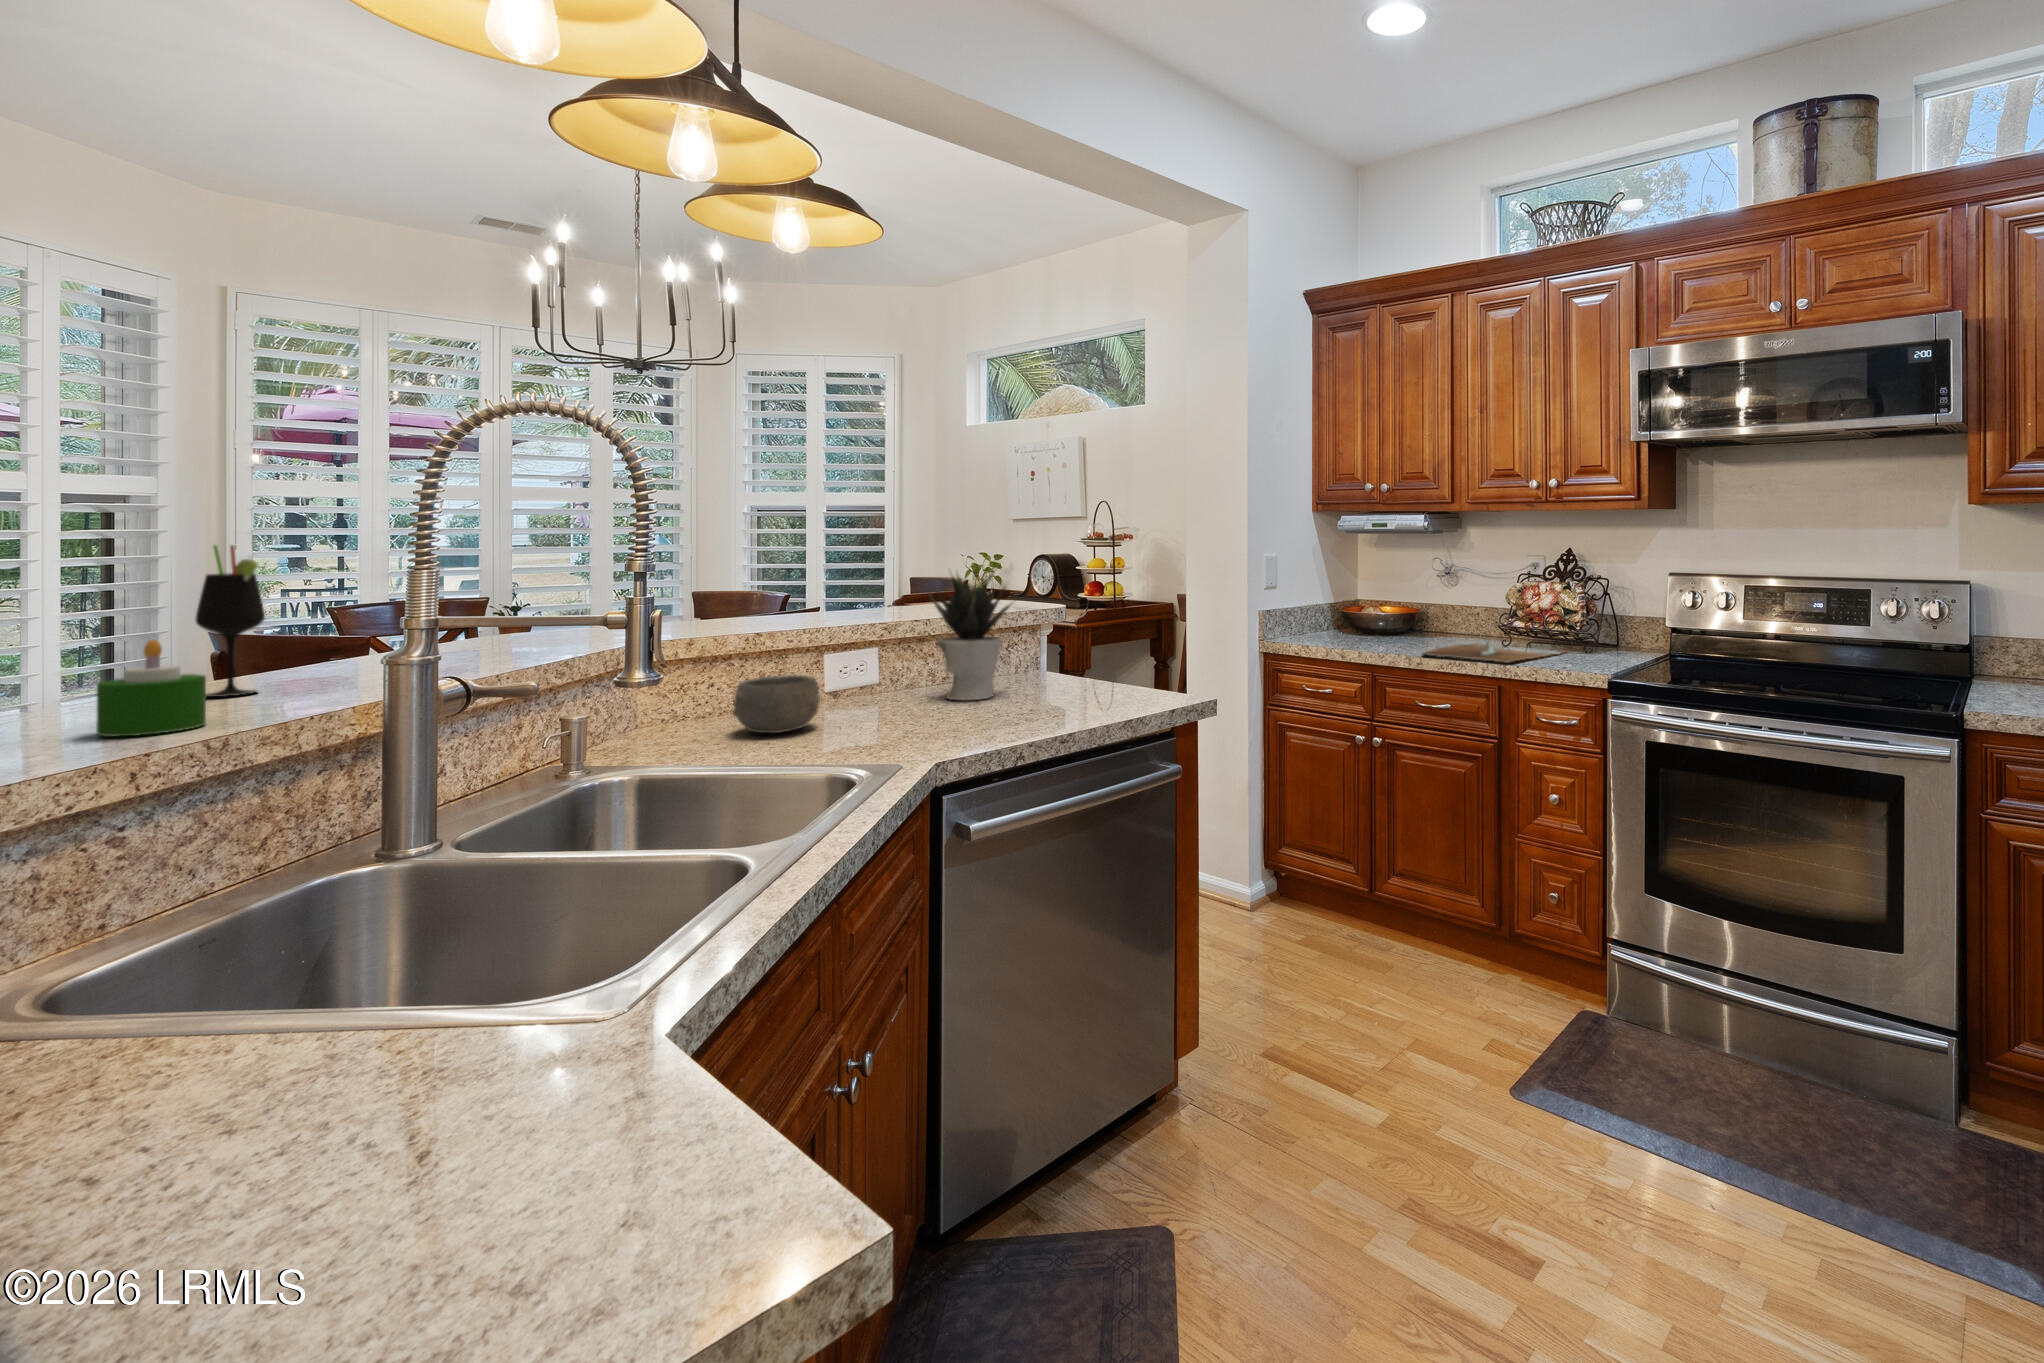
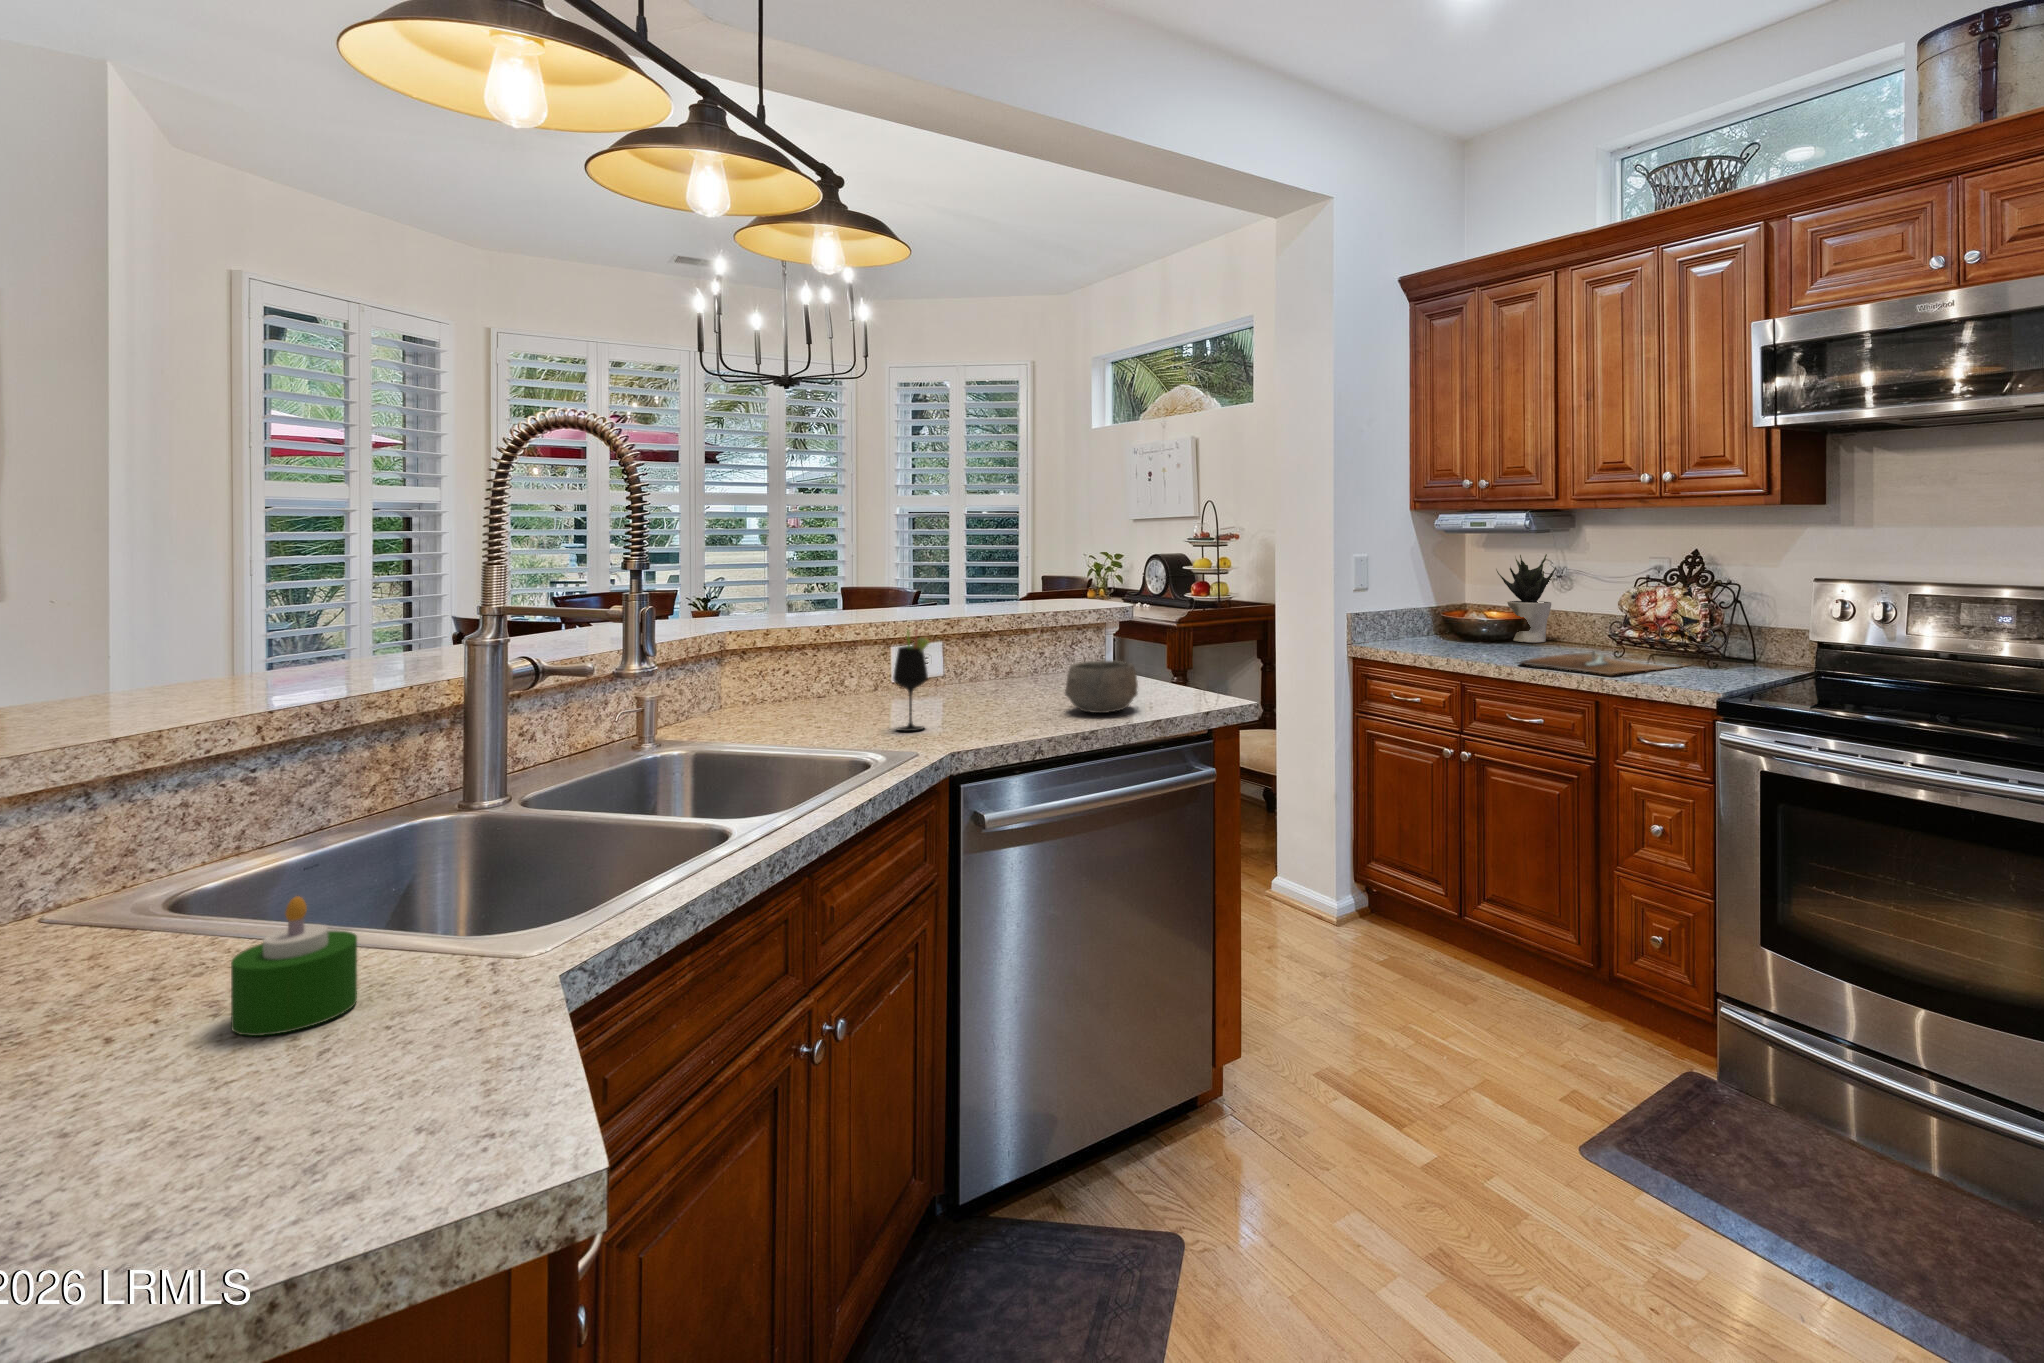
wine glass: present [196,545,265,697] -> present [893,630,929,731]
potted plant: present [928,572,1016,700] -> present [1496,554,1556,642]
candle: present [97,640,206,736] -> present [231,896,357,1036]
bowl: present [733,675,820,733] -> present [1065,661,1138,713]

